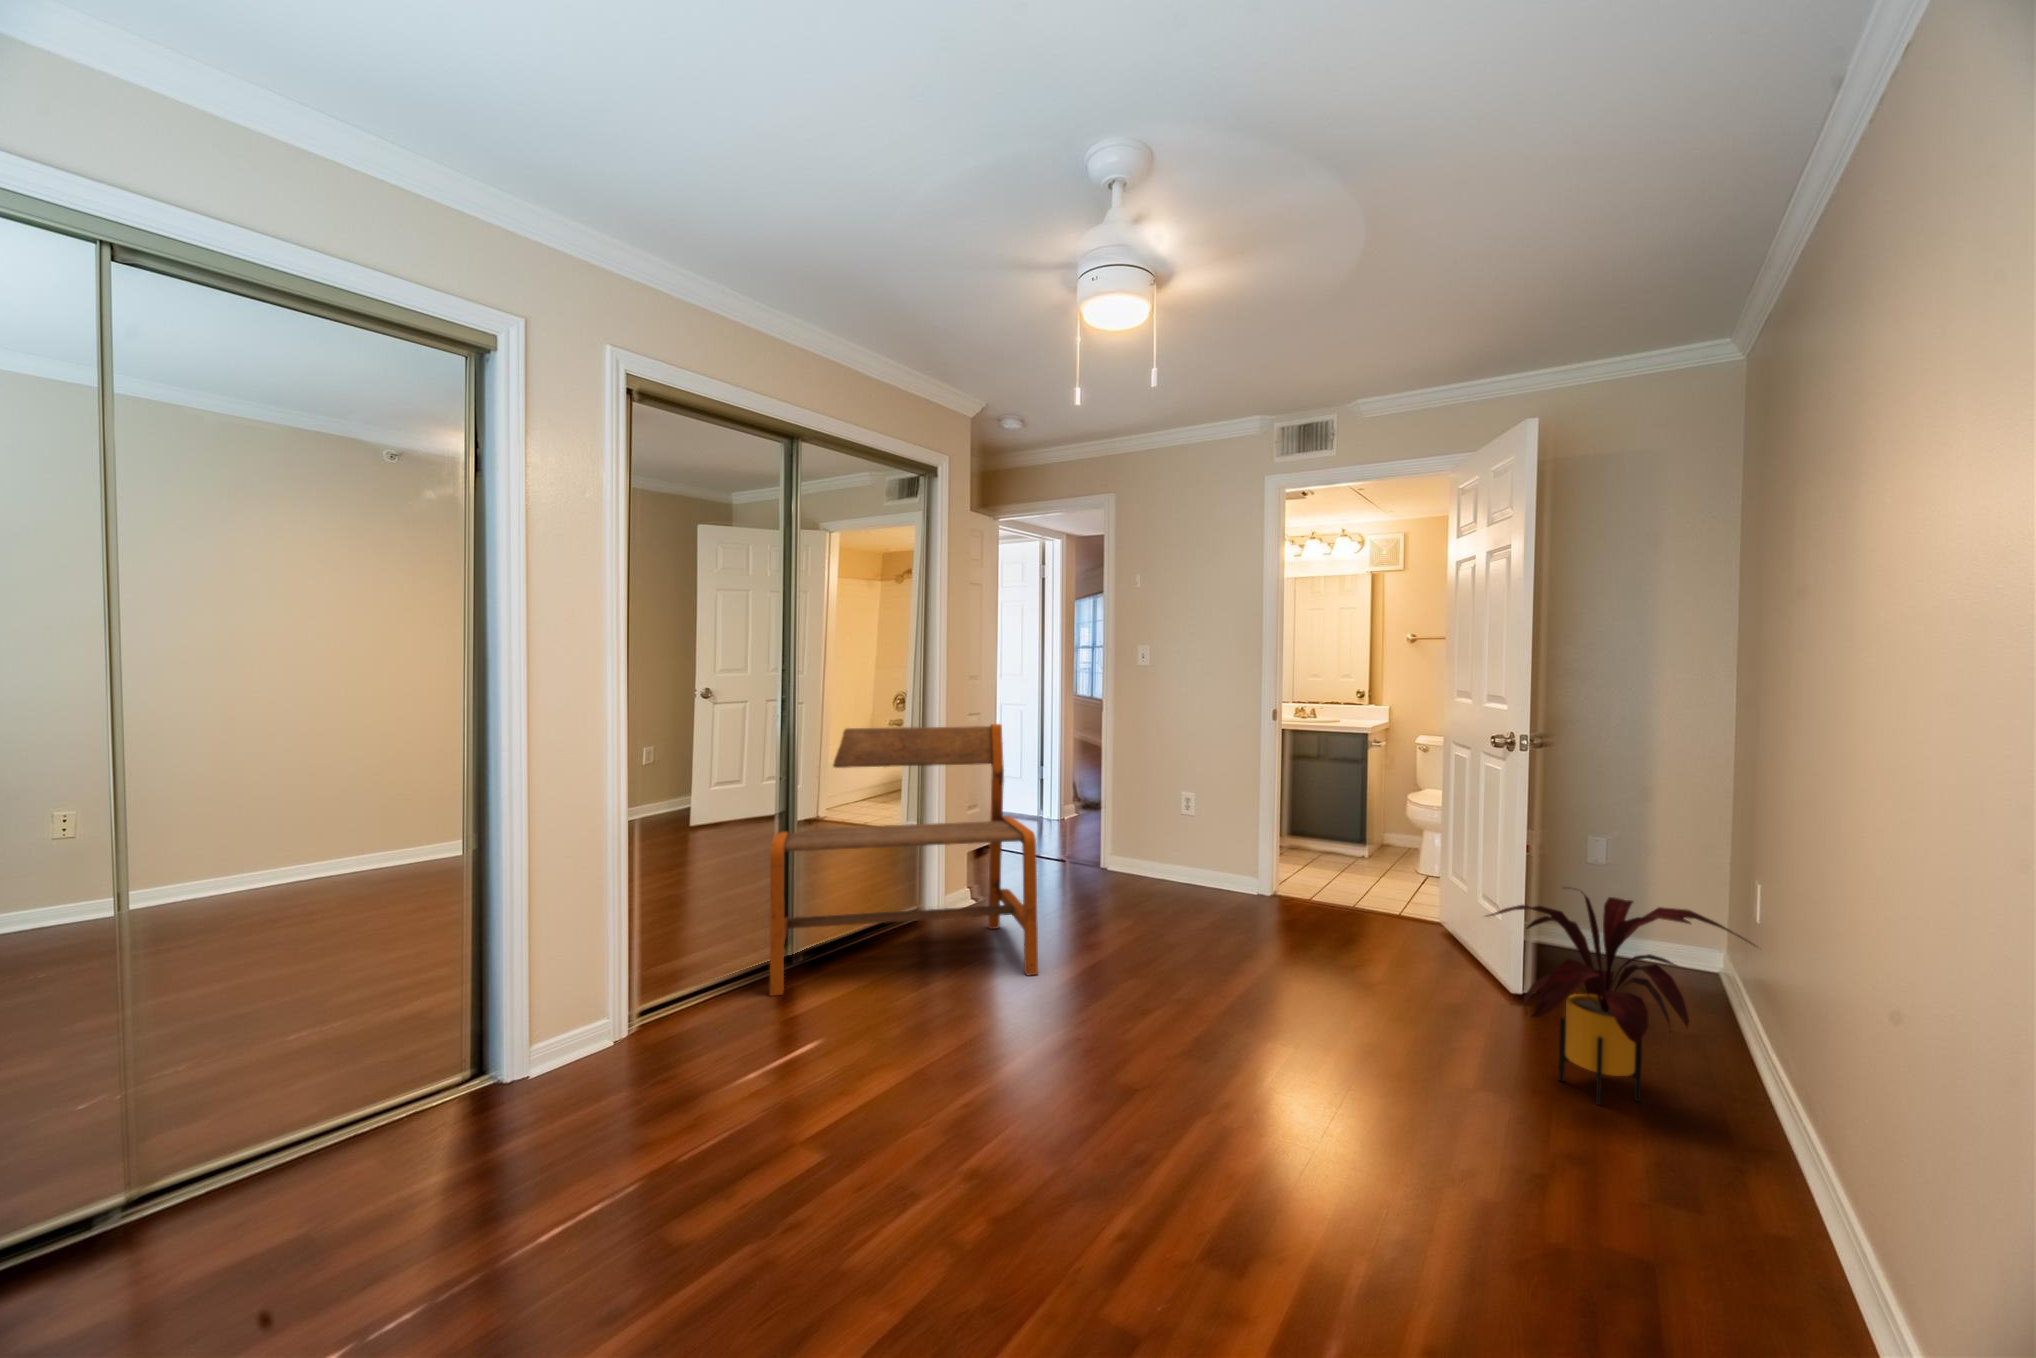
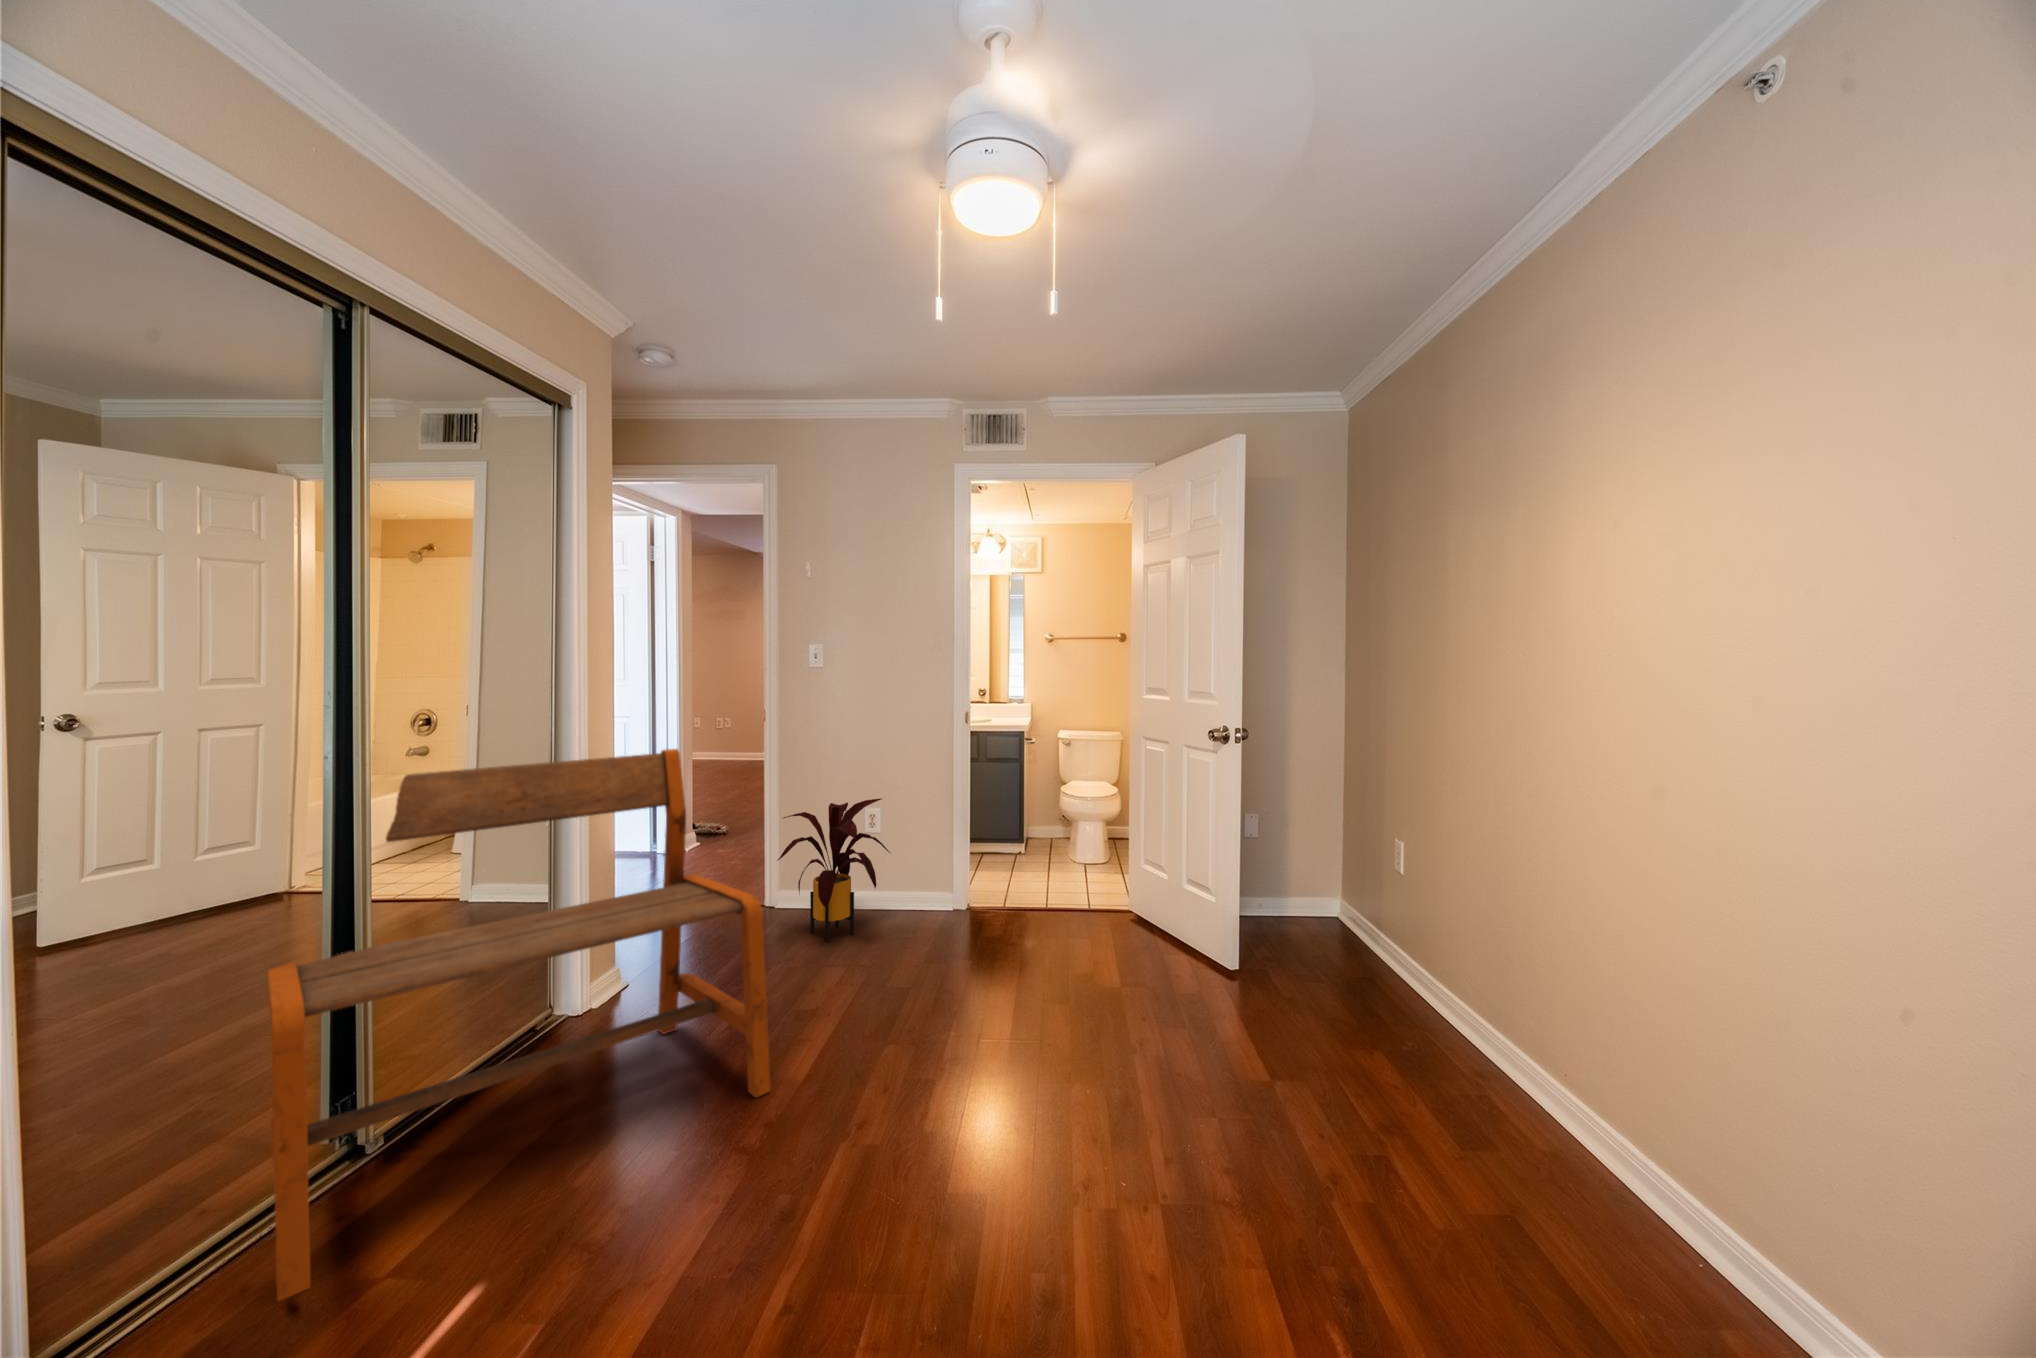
house plant: present [1487,888,1752,1105] -> present [777,799,890,942]

